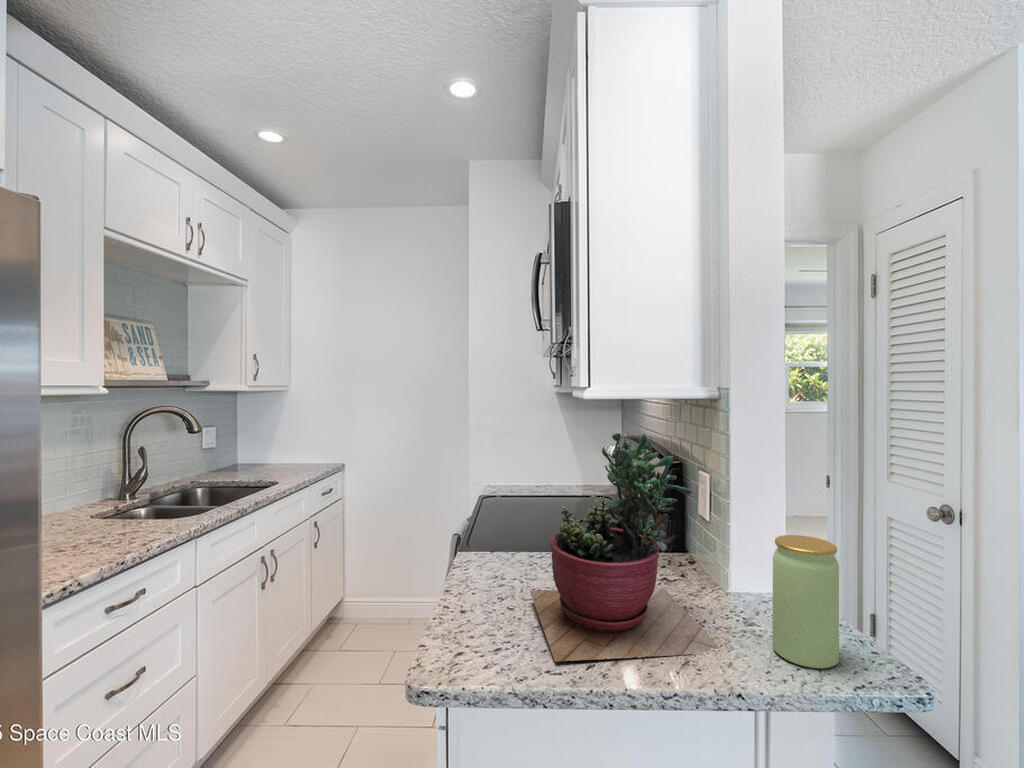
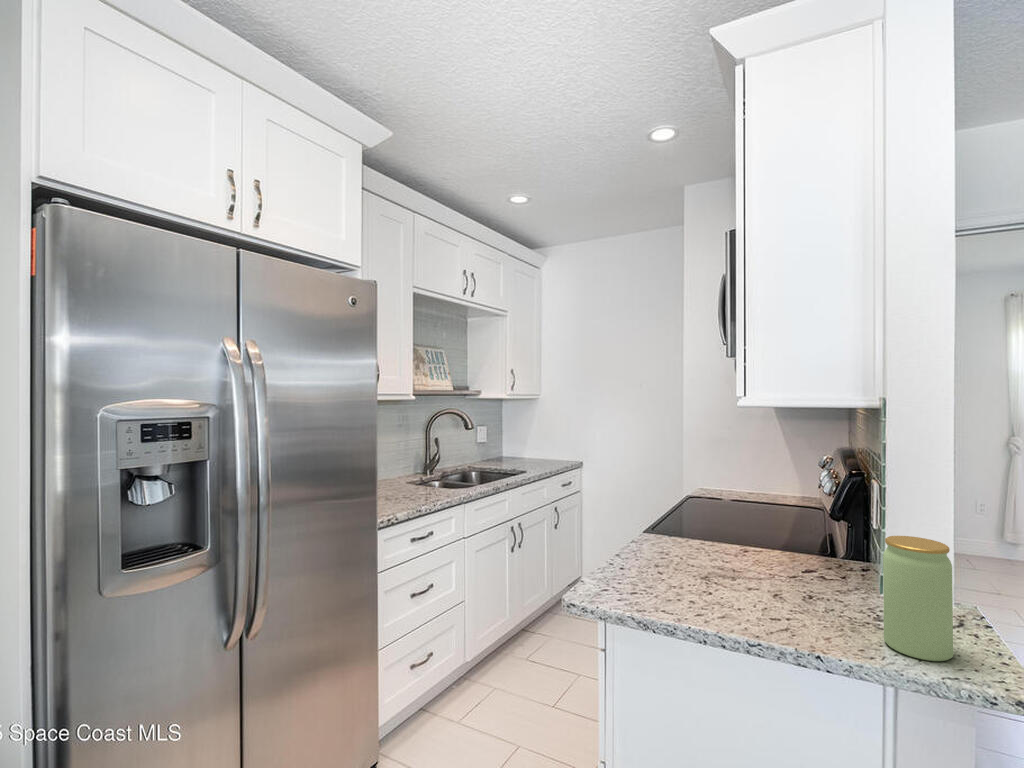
succulent plant: present [530,433,719,662] -> none [671,434,832,633]

